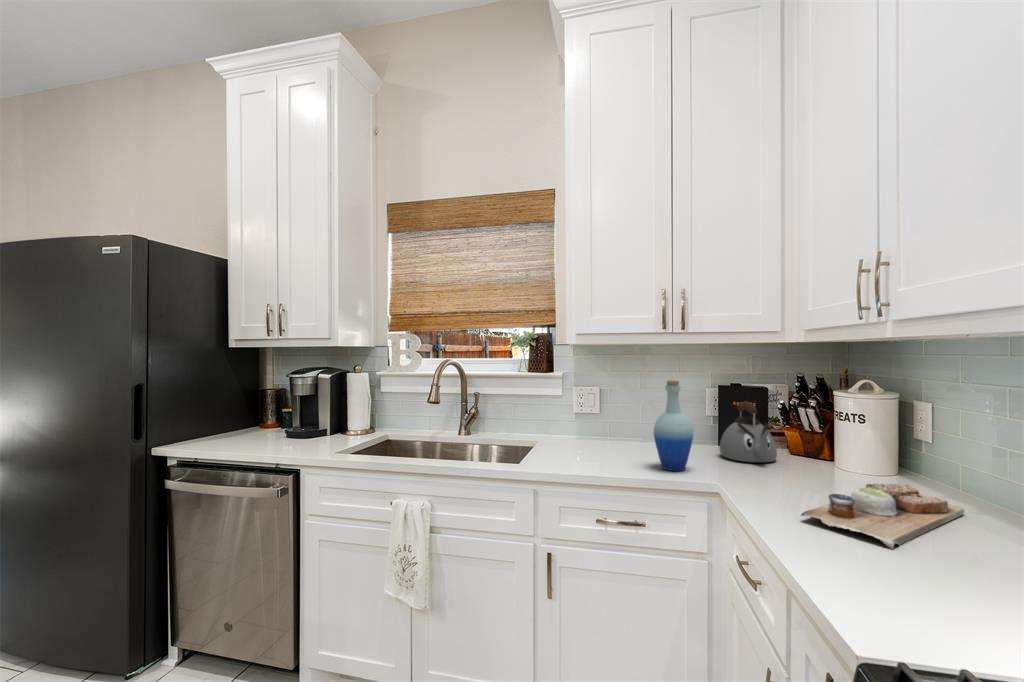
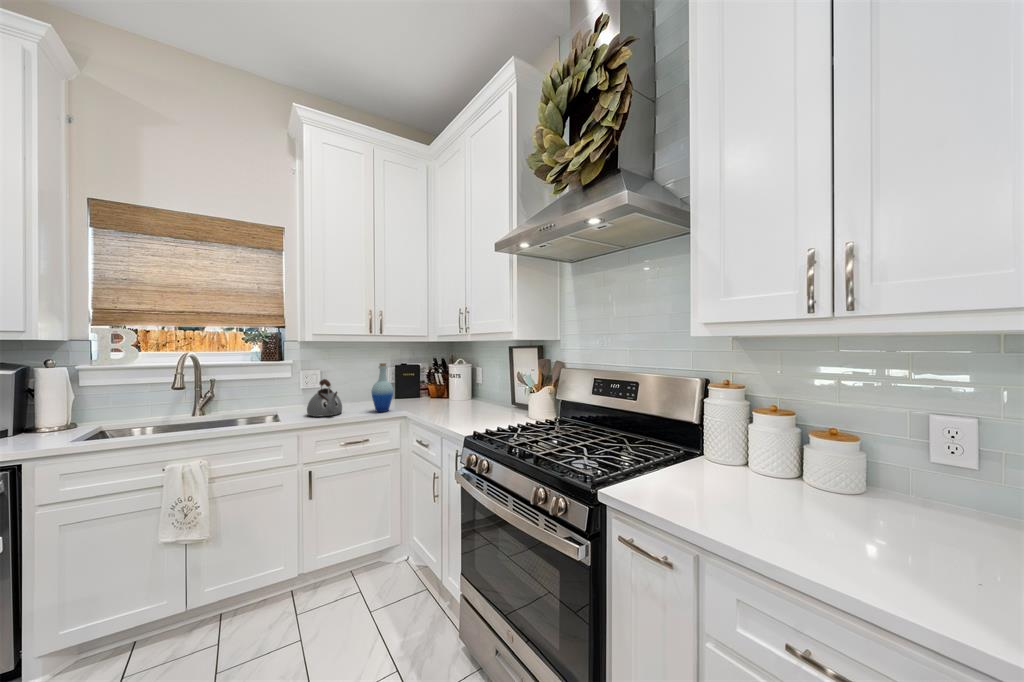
kettle: present [720,401,777,462] -> present [307,379,342,417]
cutting board: present [801,484,964,549] -> none [450,401,496,421]

